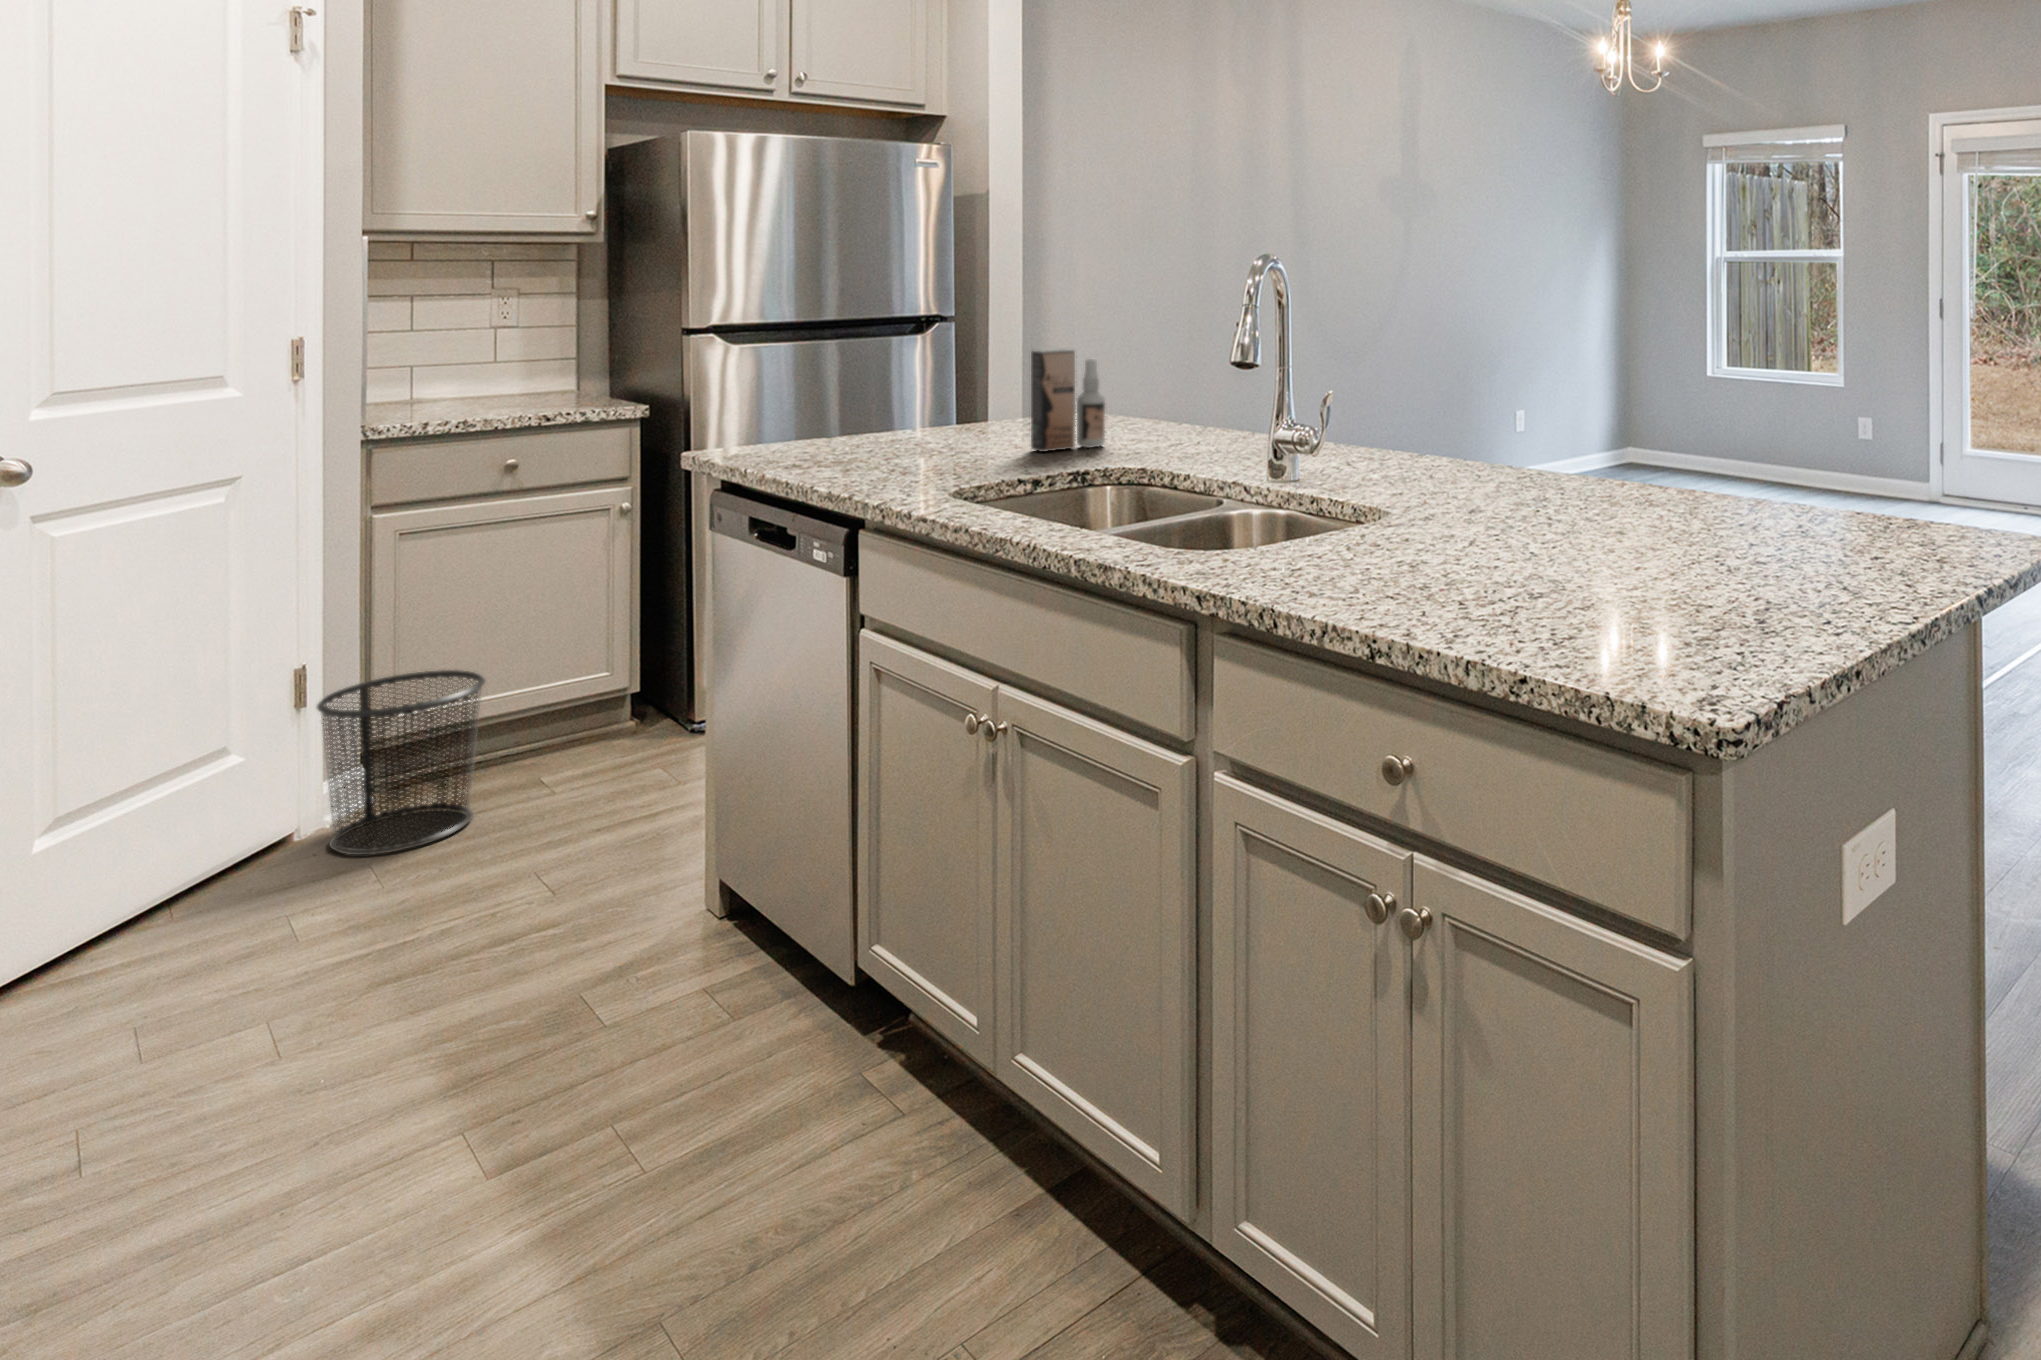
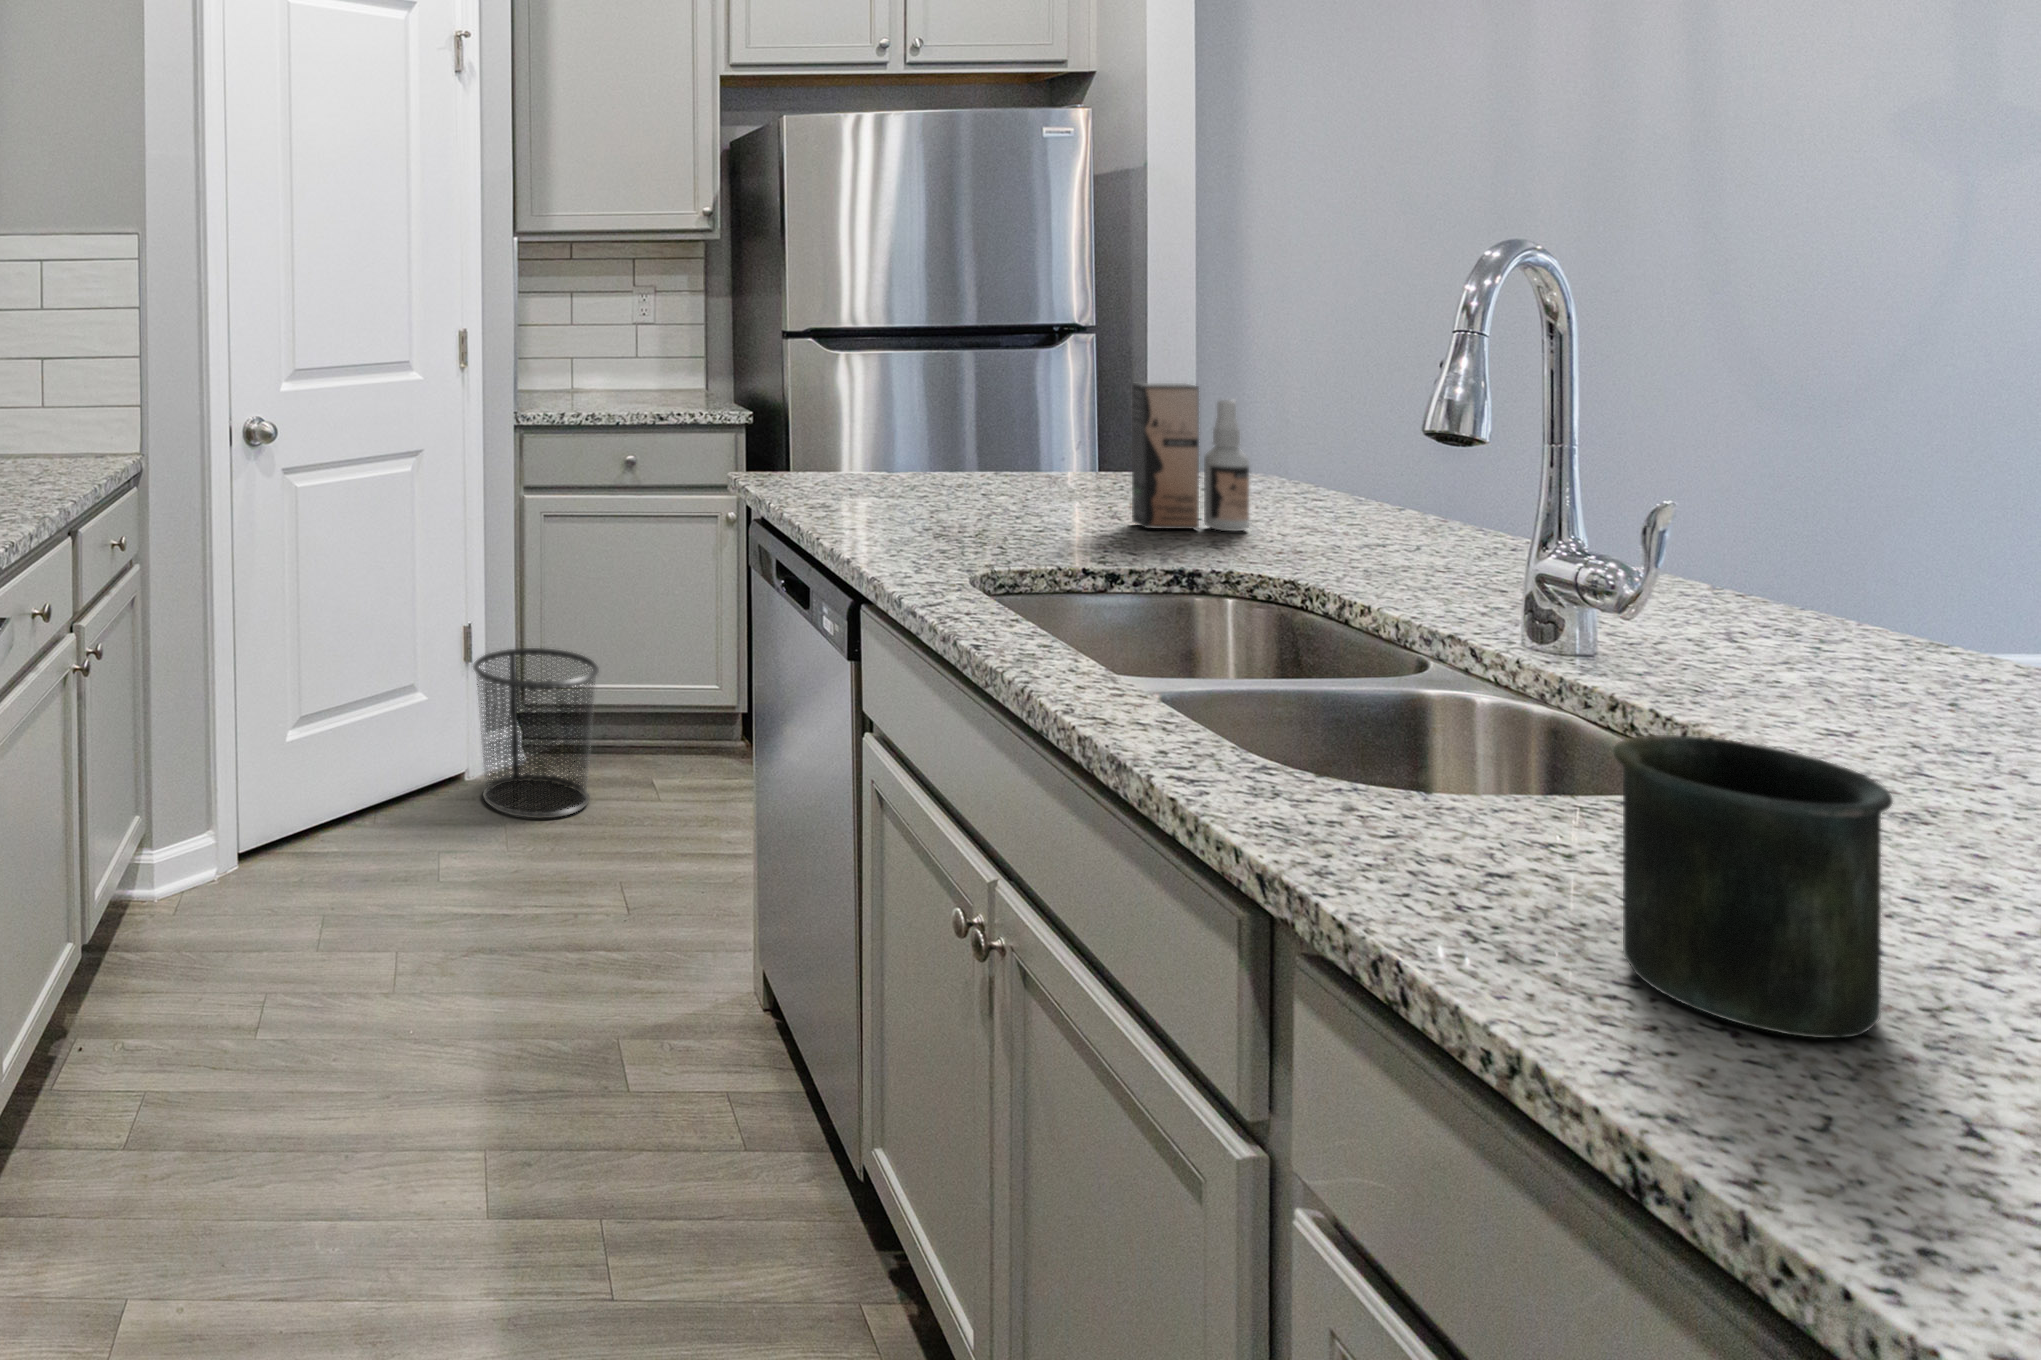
mug: none [1347,479,1437,594] -> present [1613,735,1893,1038]

